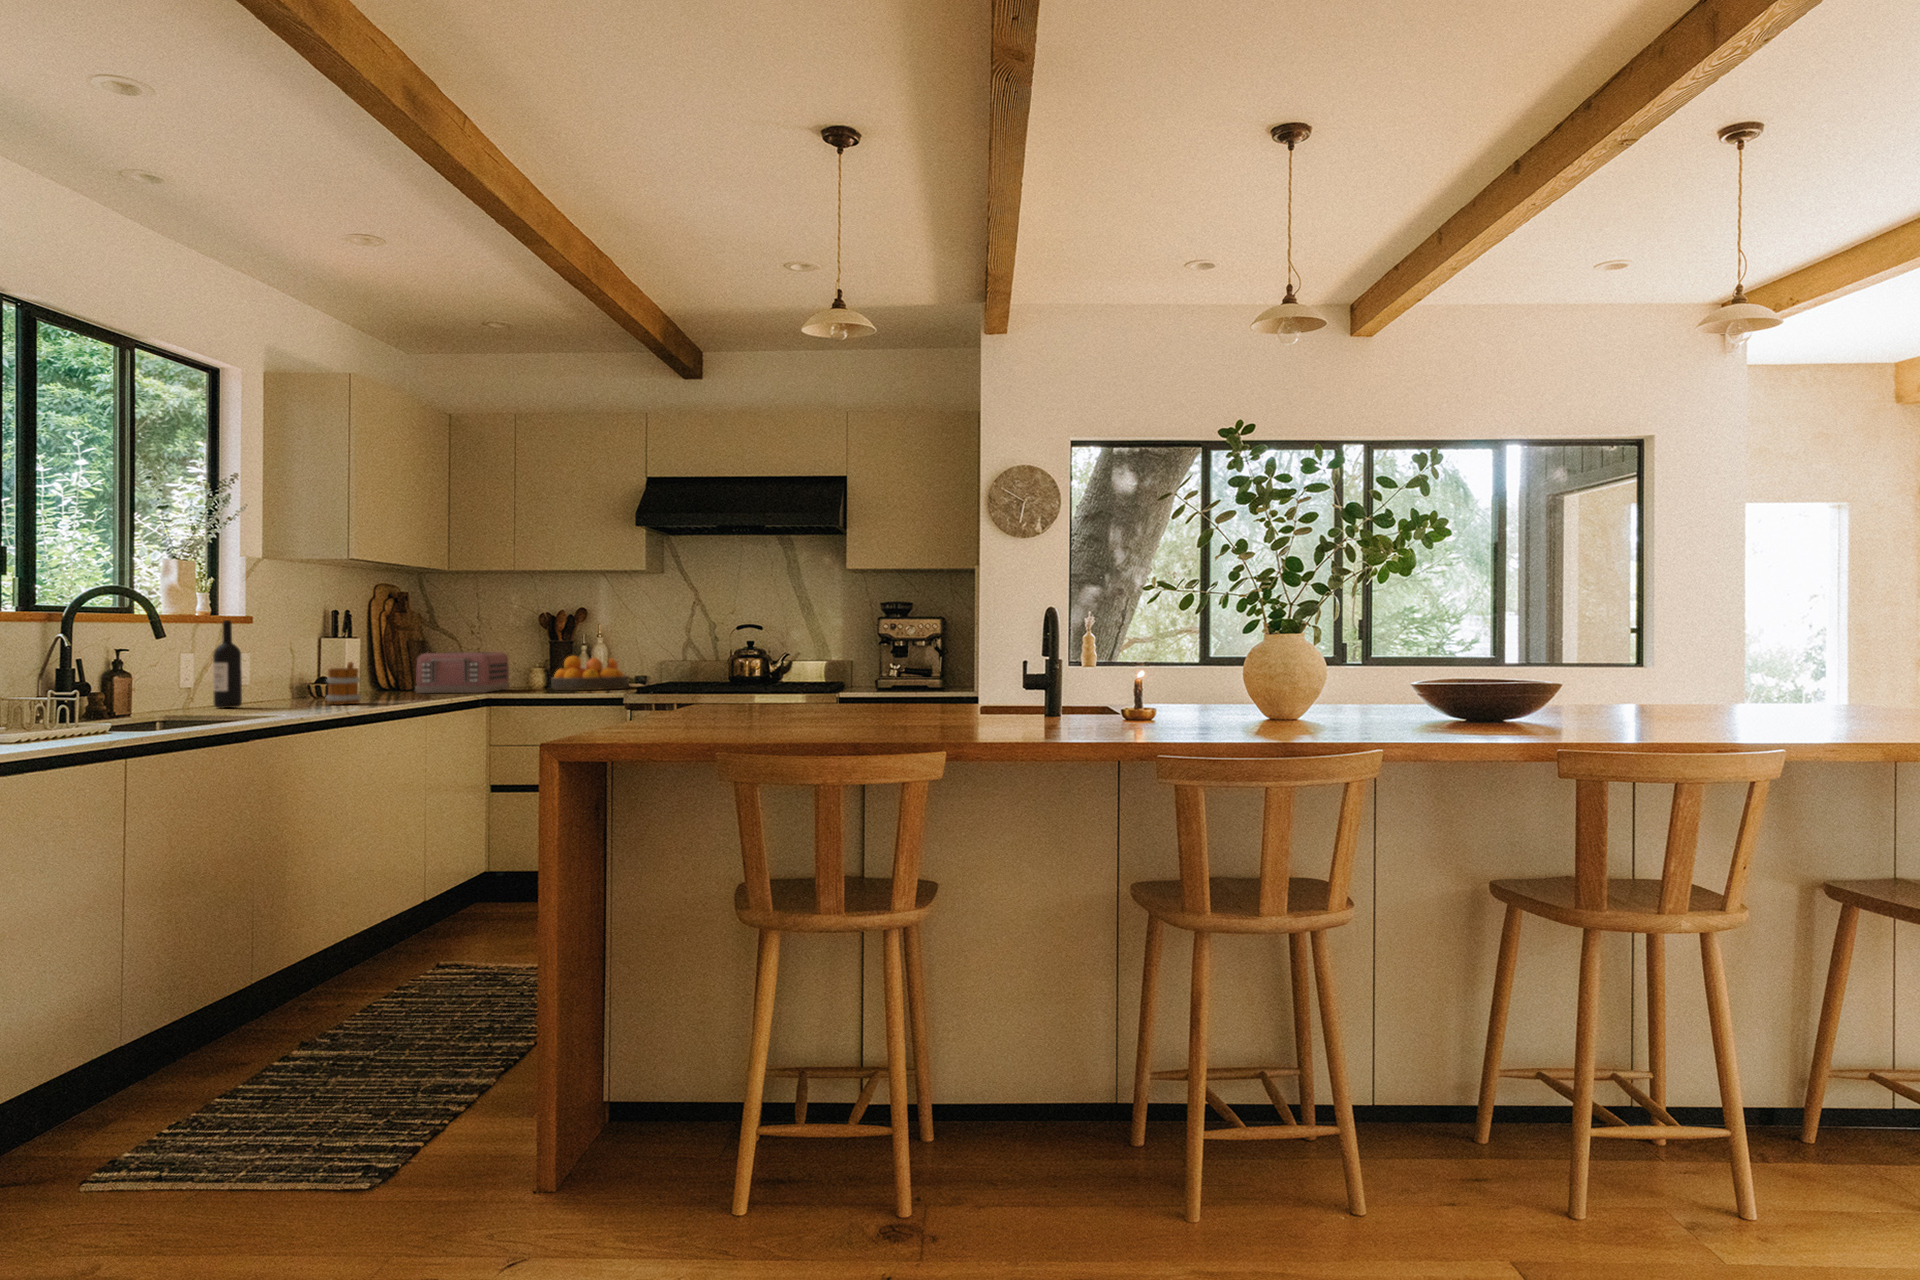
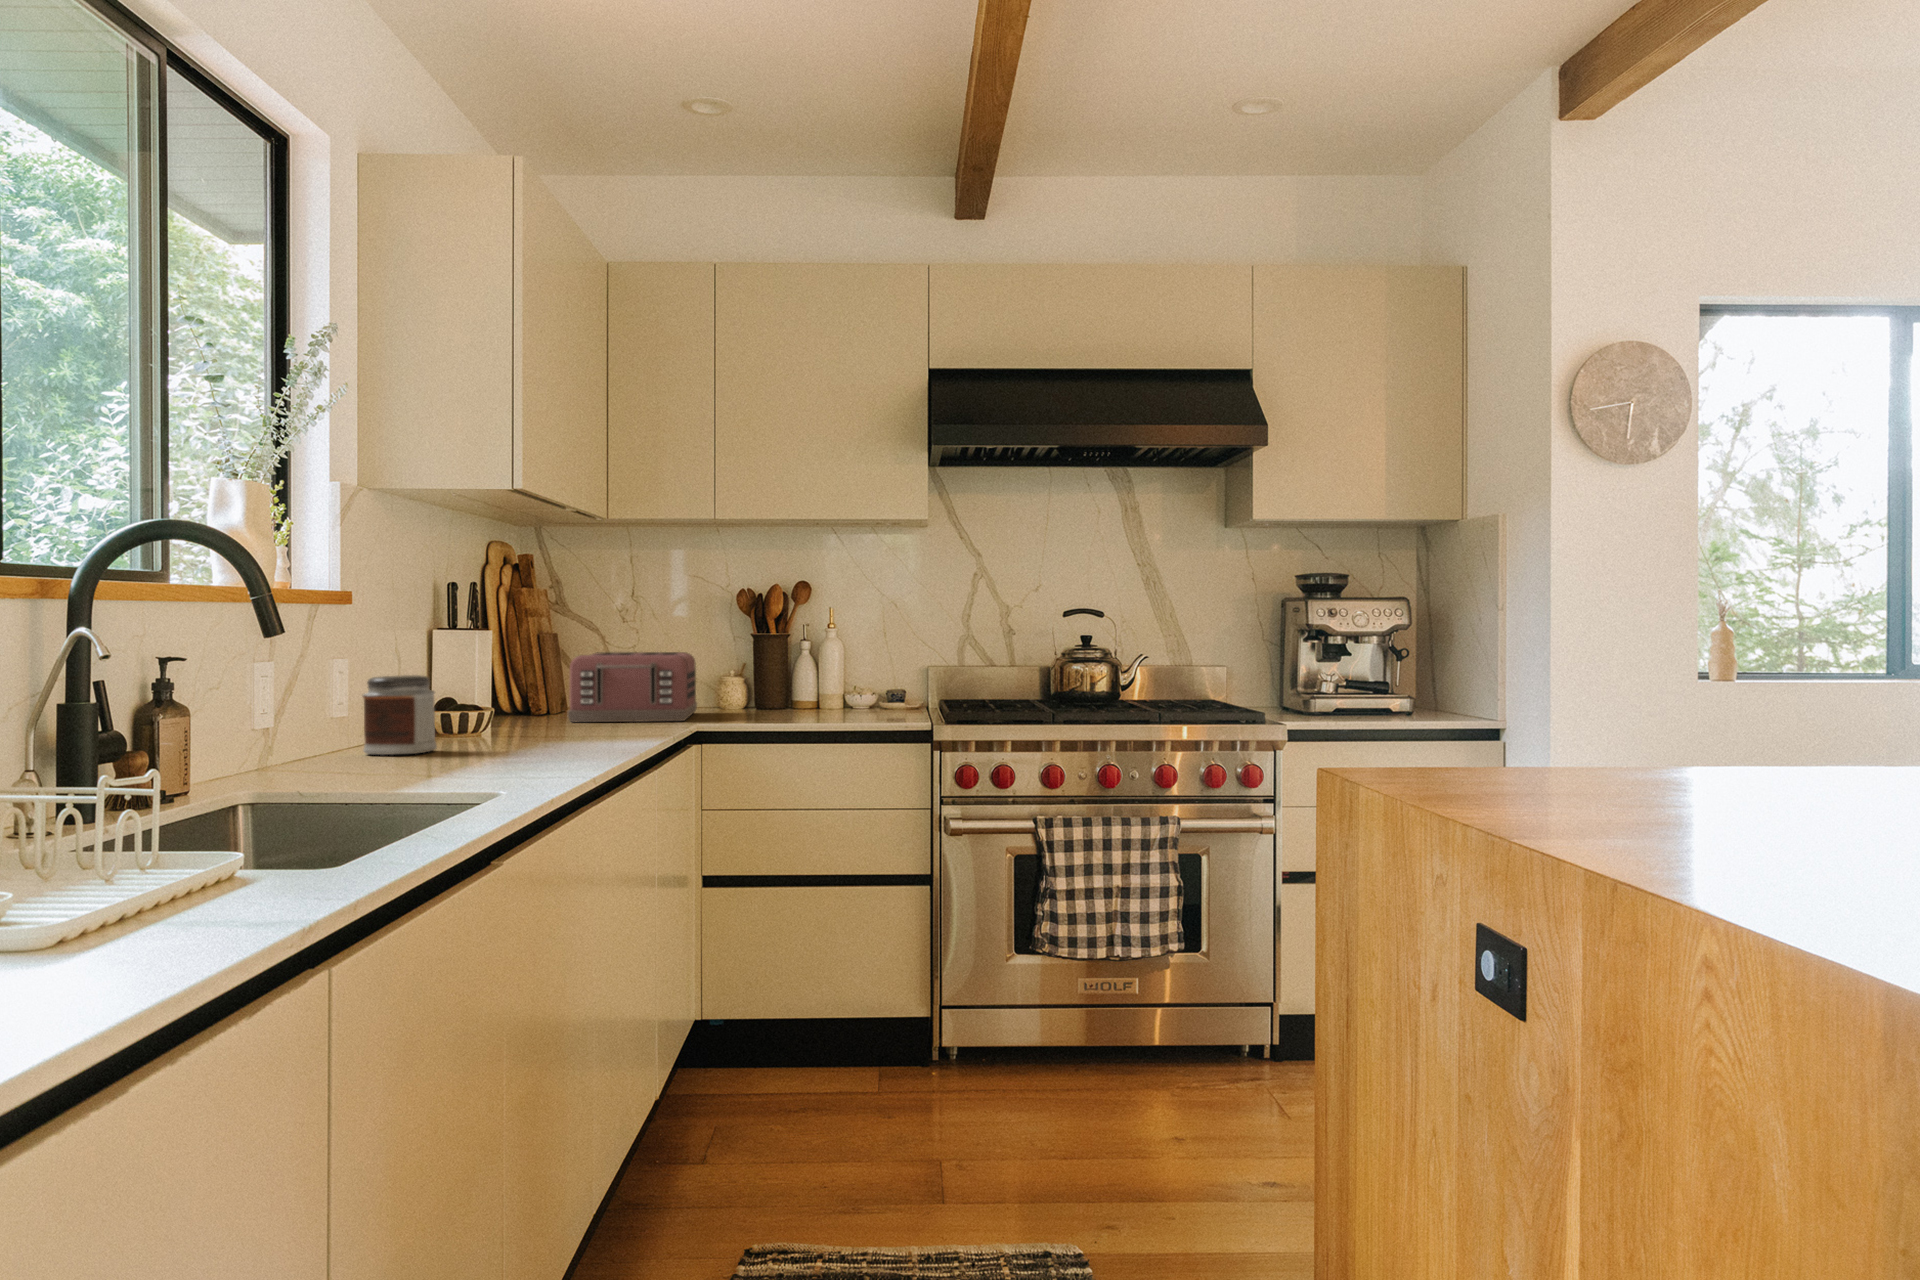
wine bottle: present [213,620,242,708] -> none [304,598,354,765]
fruit bowl: present [551,656,629,690] -> none [763,656,884,716]
jar: none [255,662,300,704] -> present [363,675,437,755]
mug: present [326,662,361,705] -> none [494,675,552,755]

